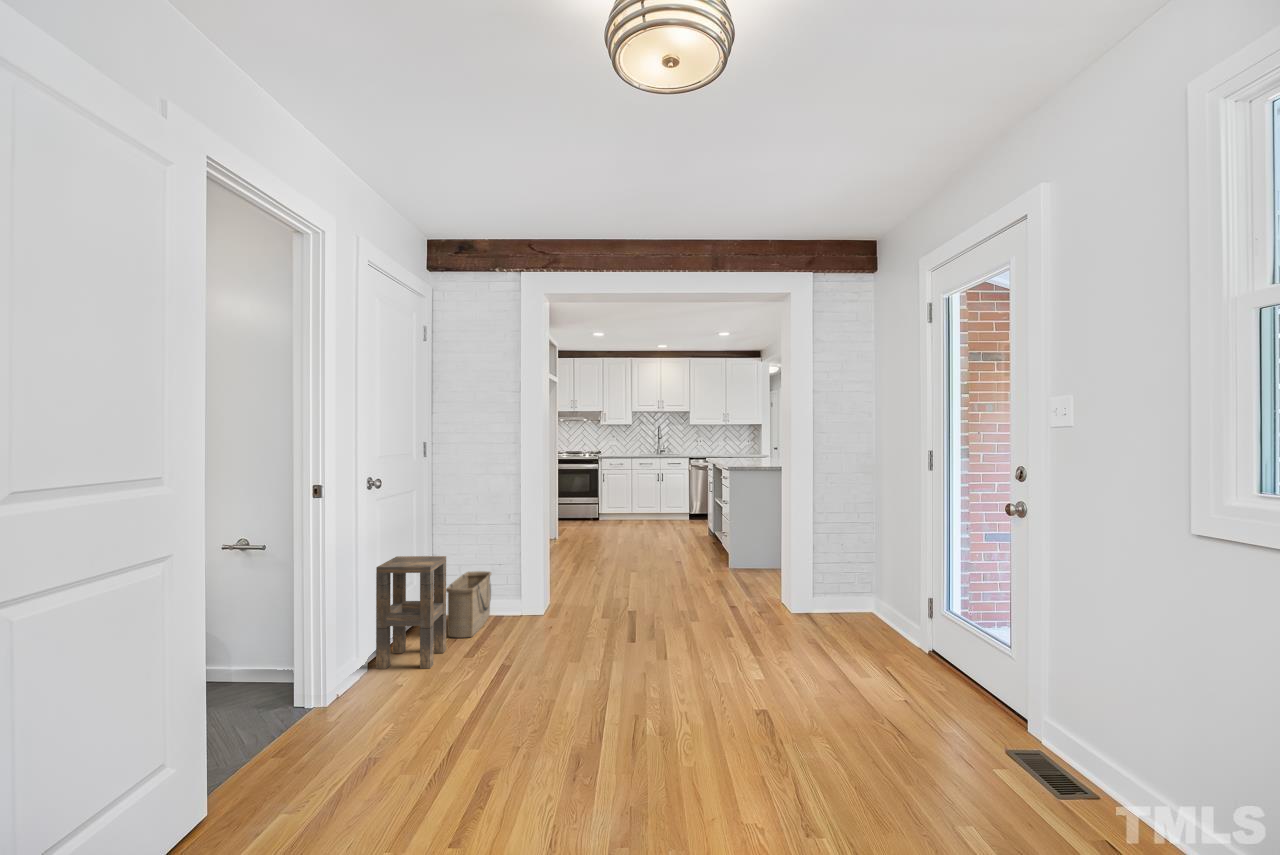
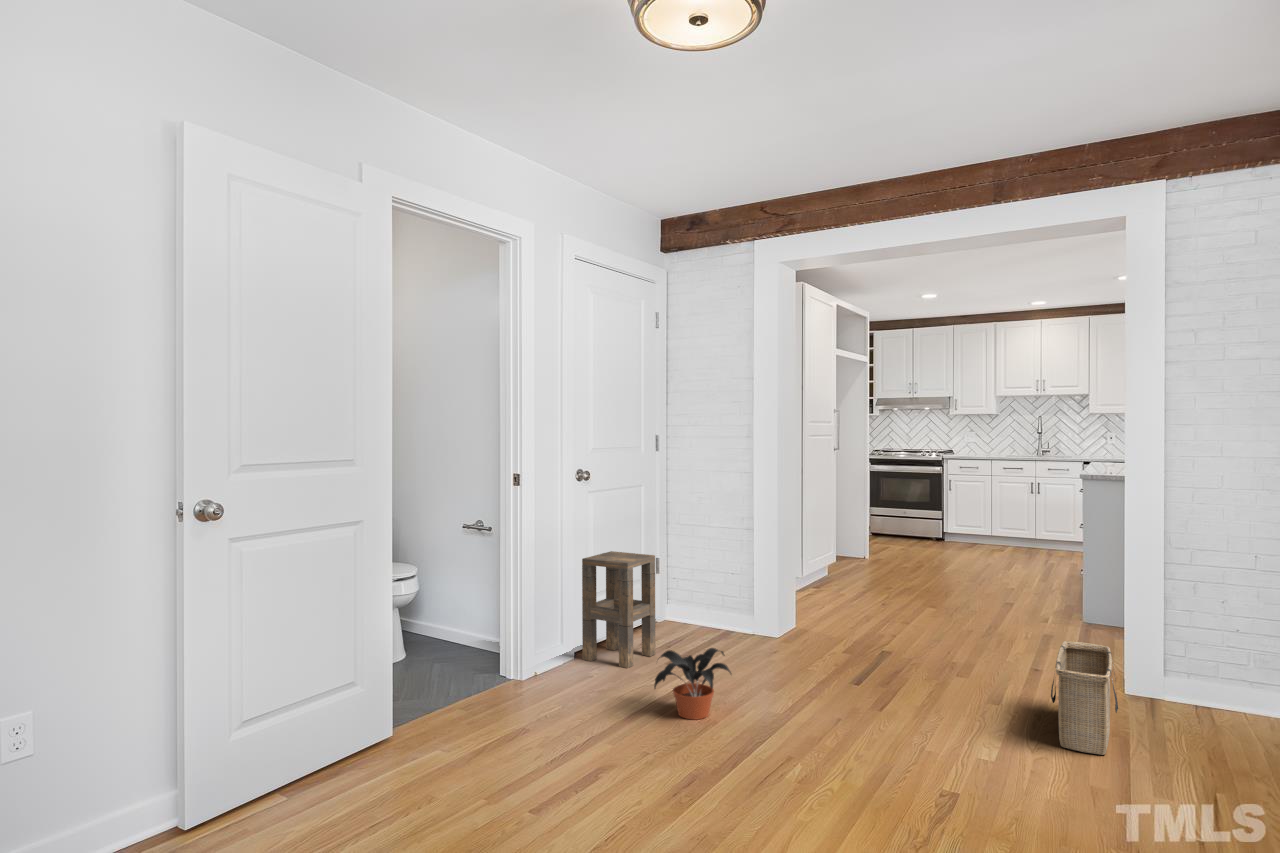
basket: present [446,571,491,638] -> present [1051,641,1118,755]
potted plant: none [487,635,562,705] -> present [654,648,731,719]

